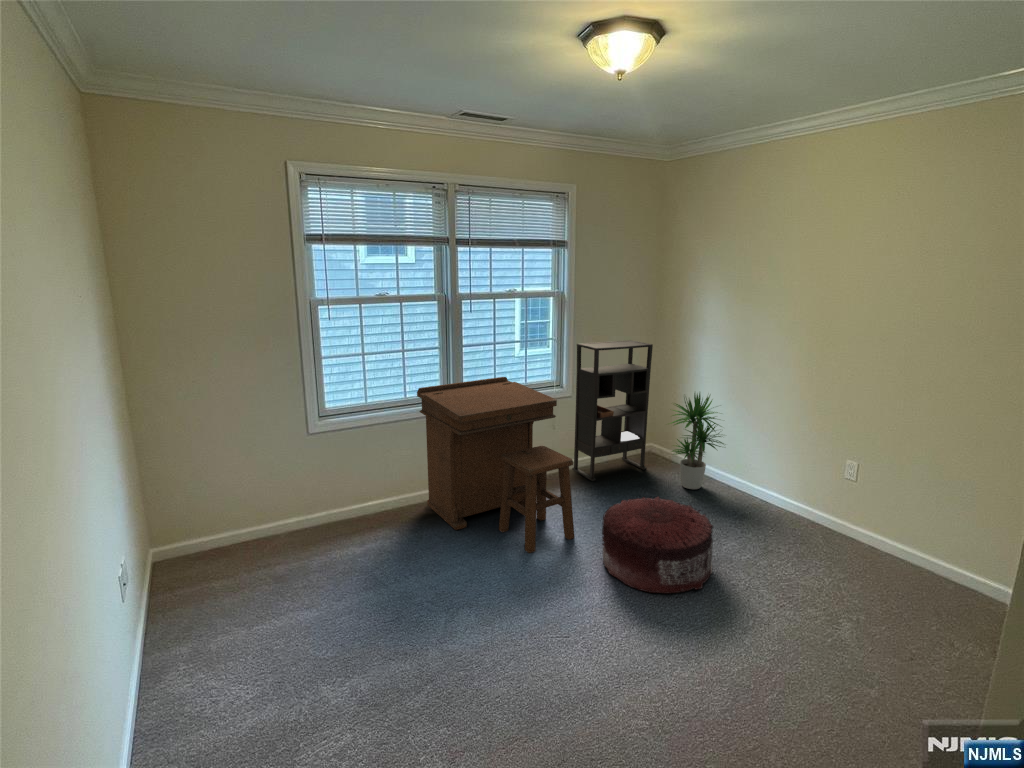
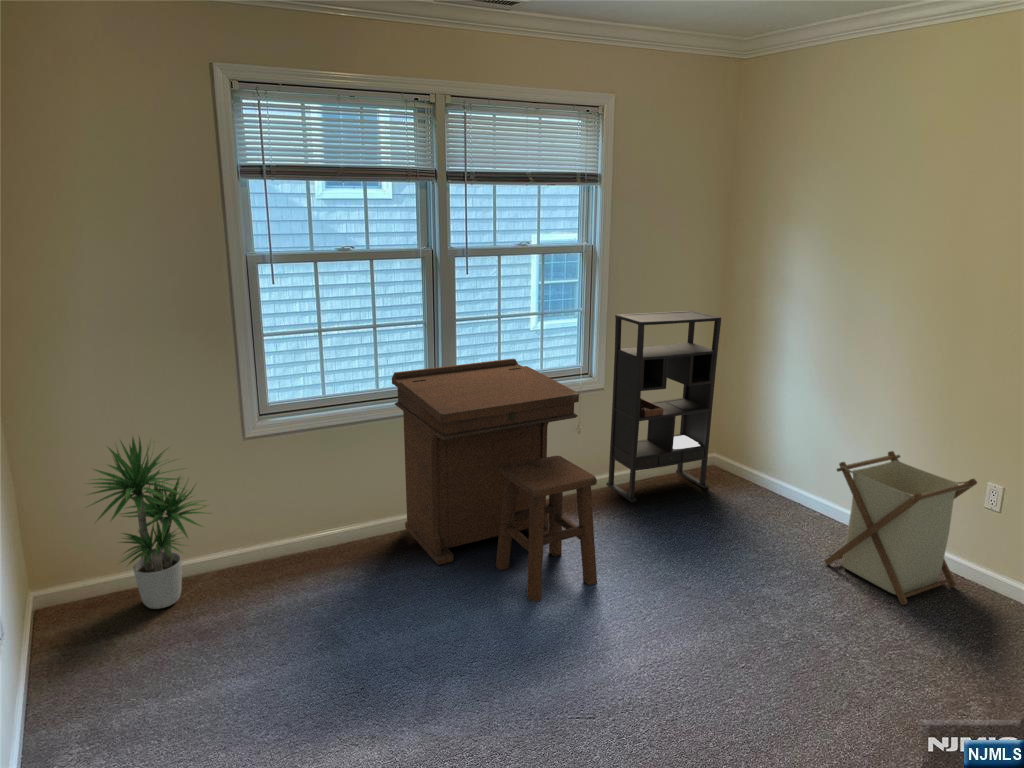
potted plant: present [670,393,724,489] -> present [88,437,209,609]
laundry basket: none [735,436,840,544] -> present [825,451,977,605]
pouf: present [602,497,713,593] -> none [630,531,786,669]

